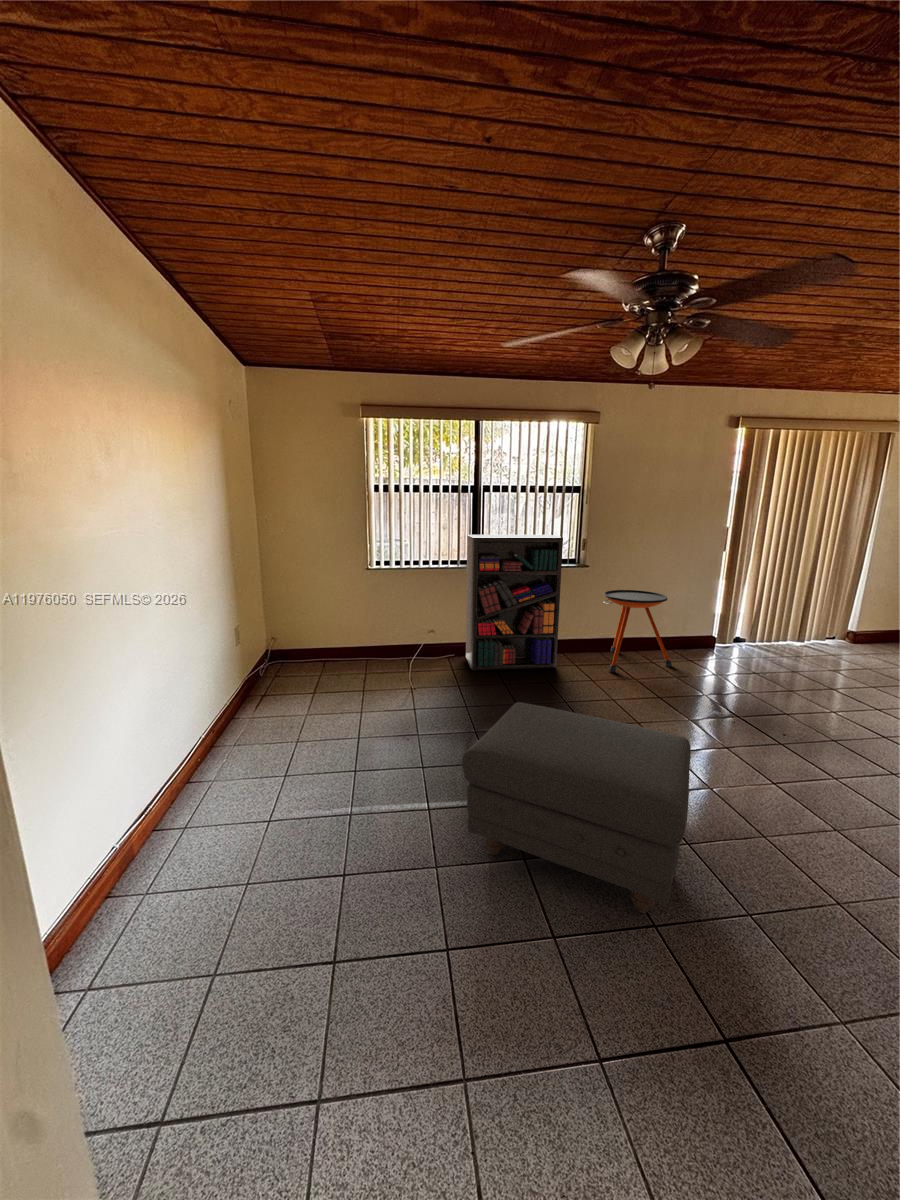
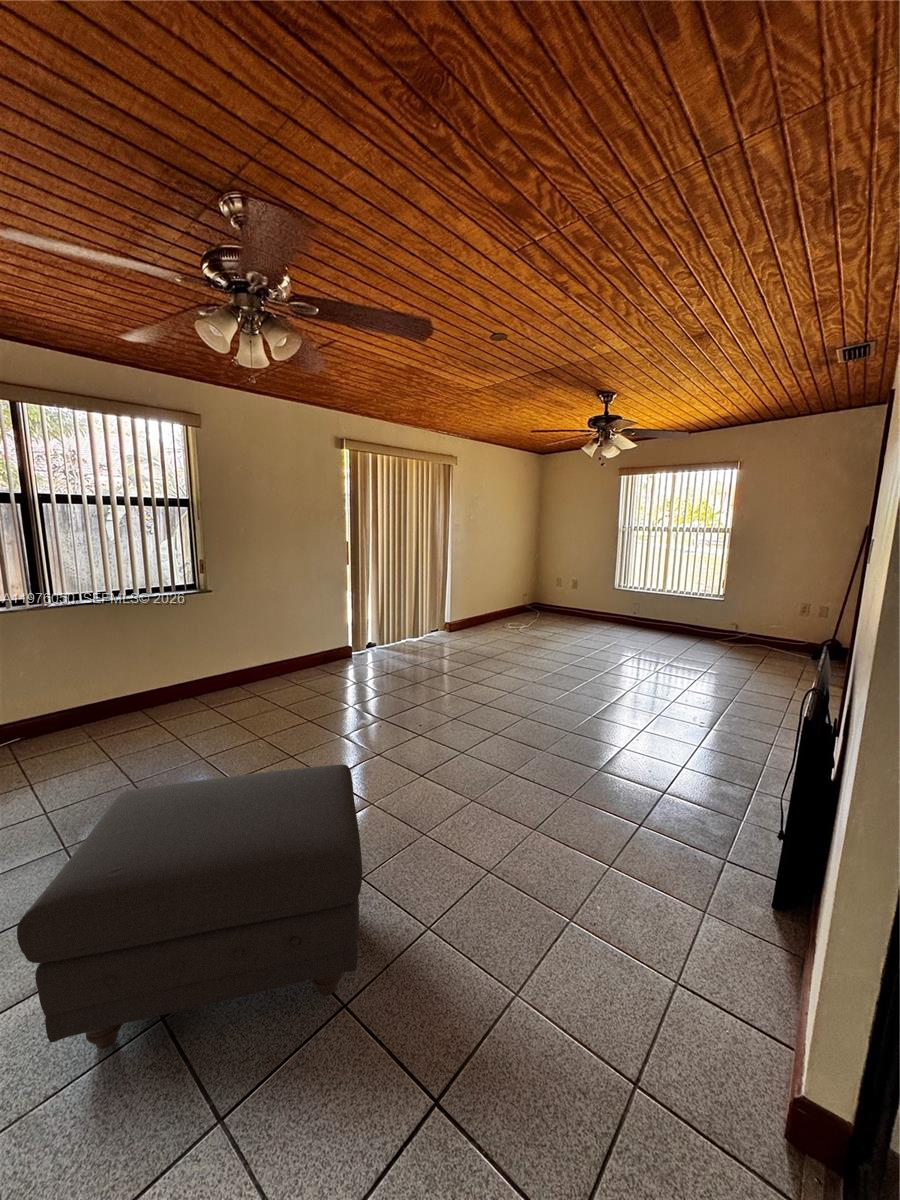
bookshelf: present [466,535,563,670] -> none [13,555,185,757]
side table: present [603,590,672,673] -> none [234,611,317,707]

